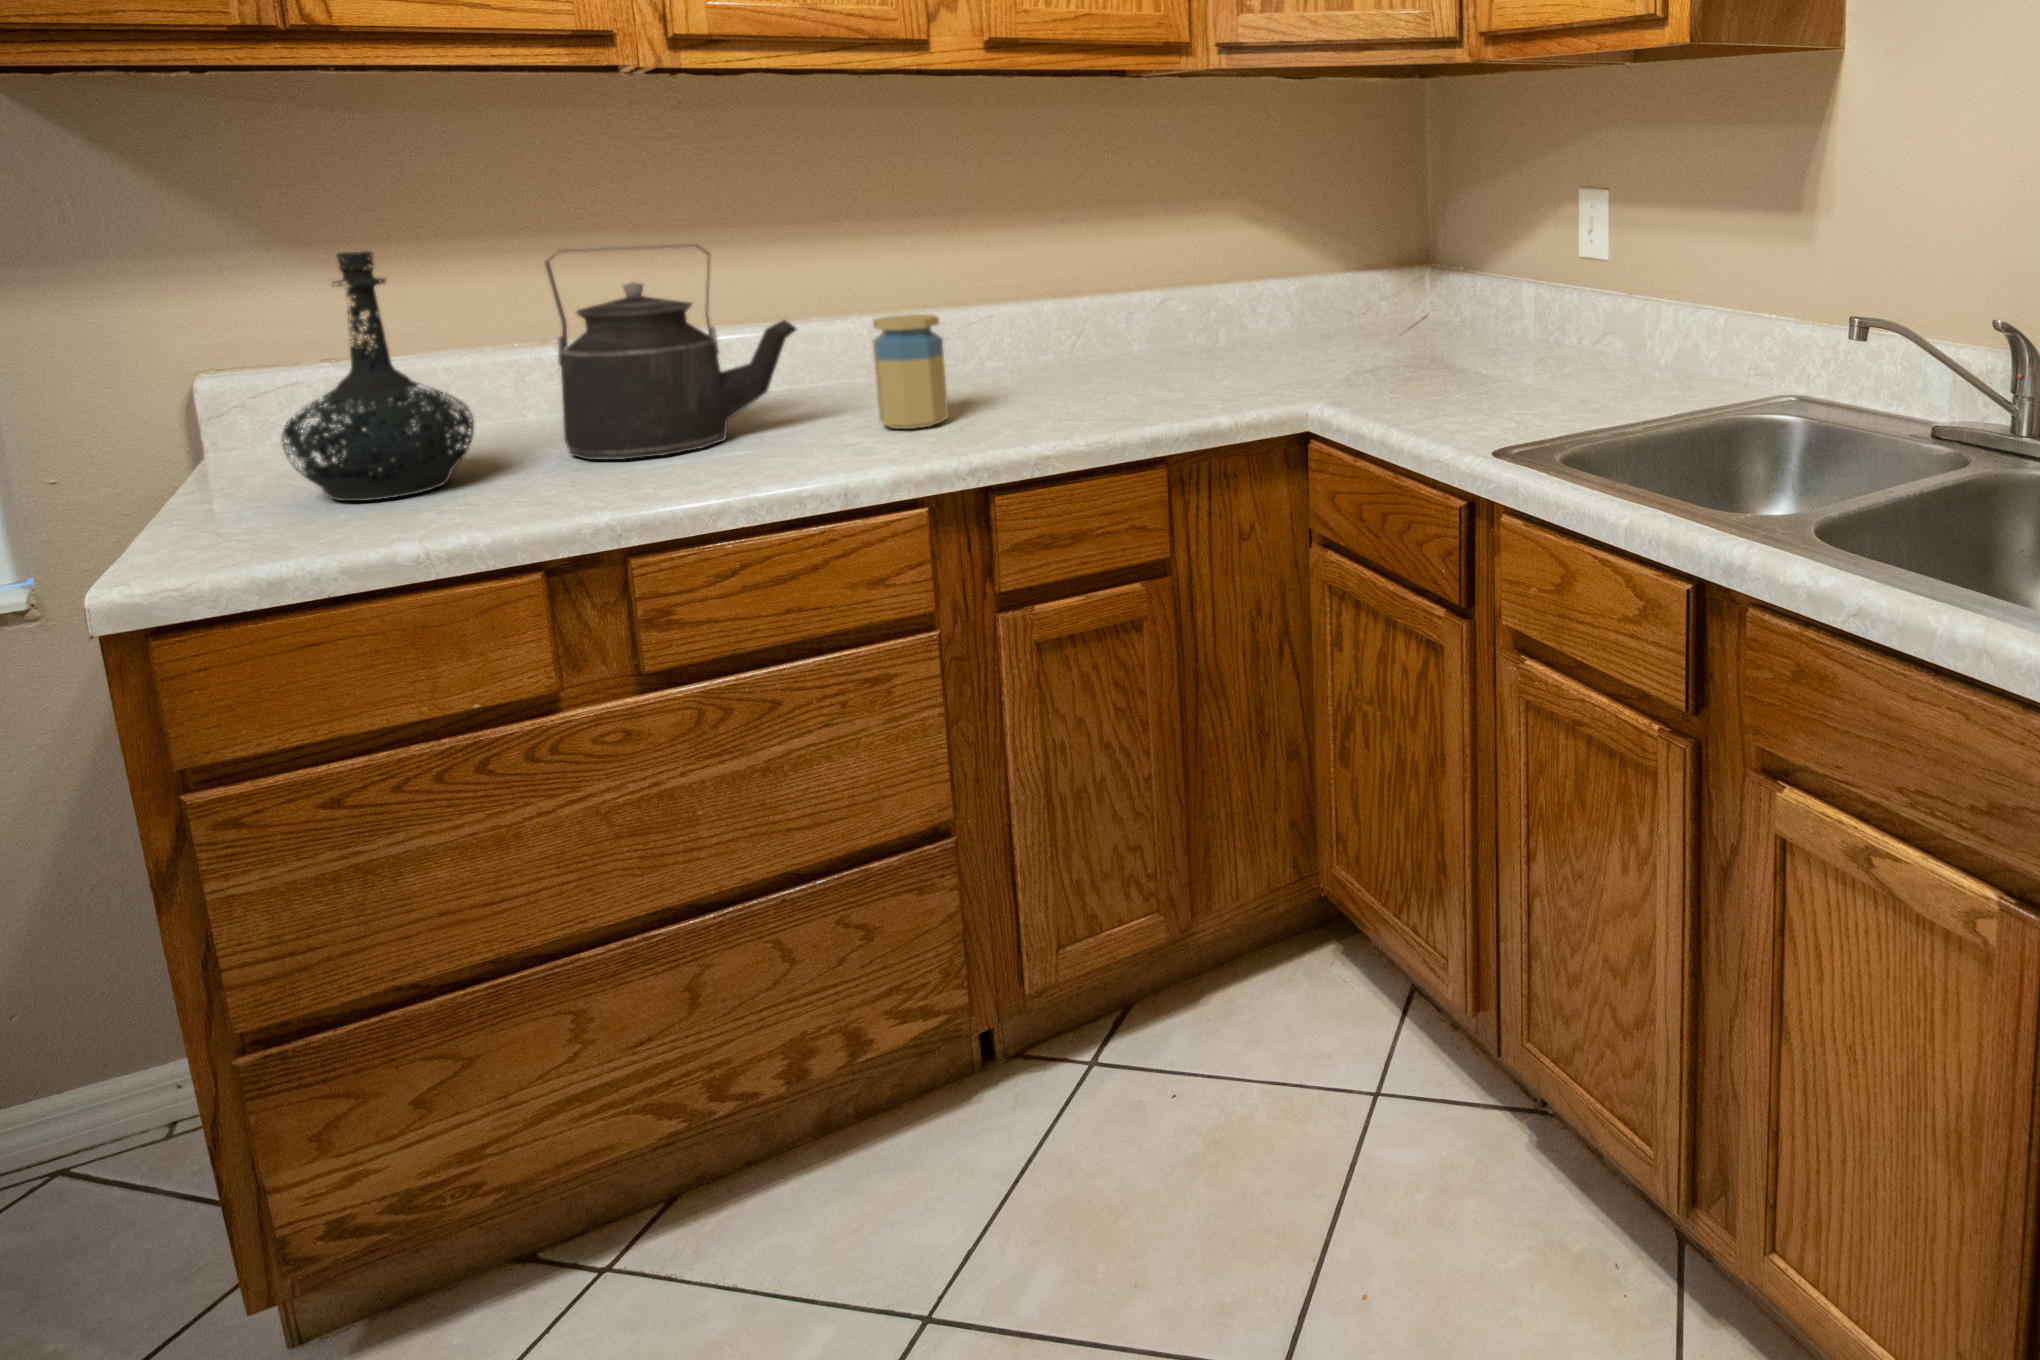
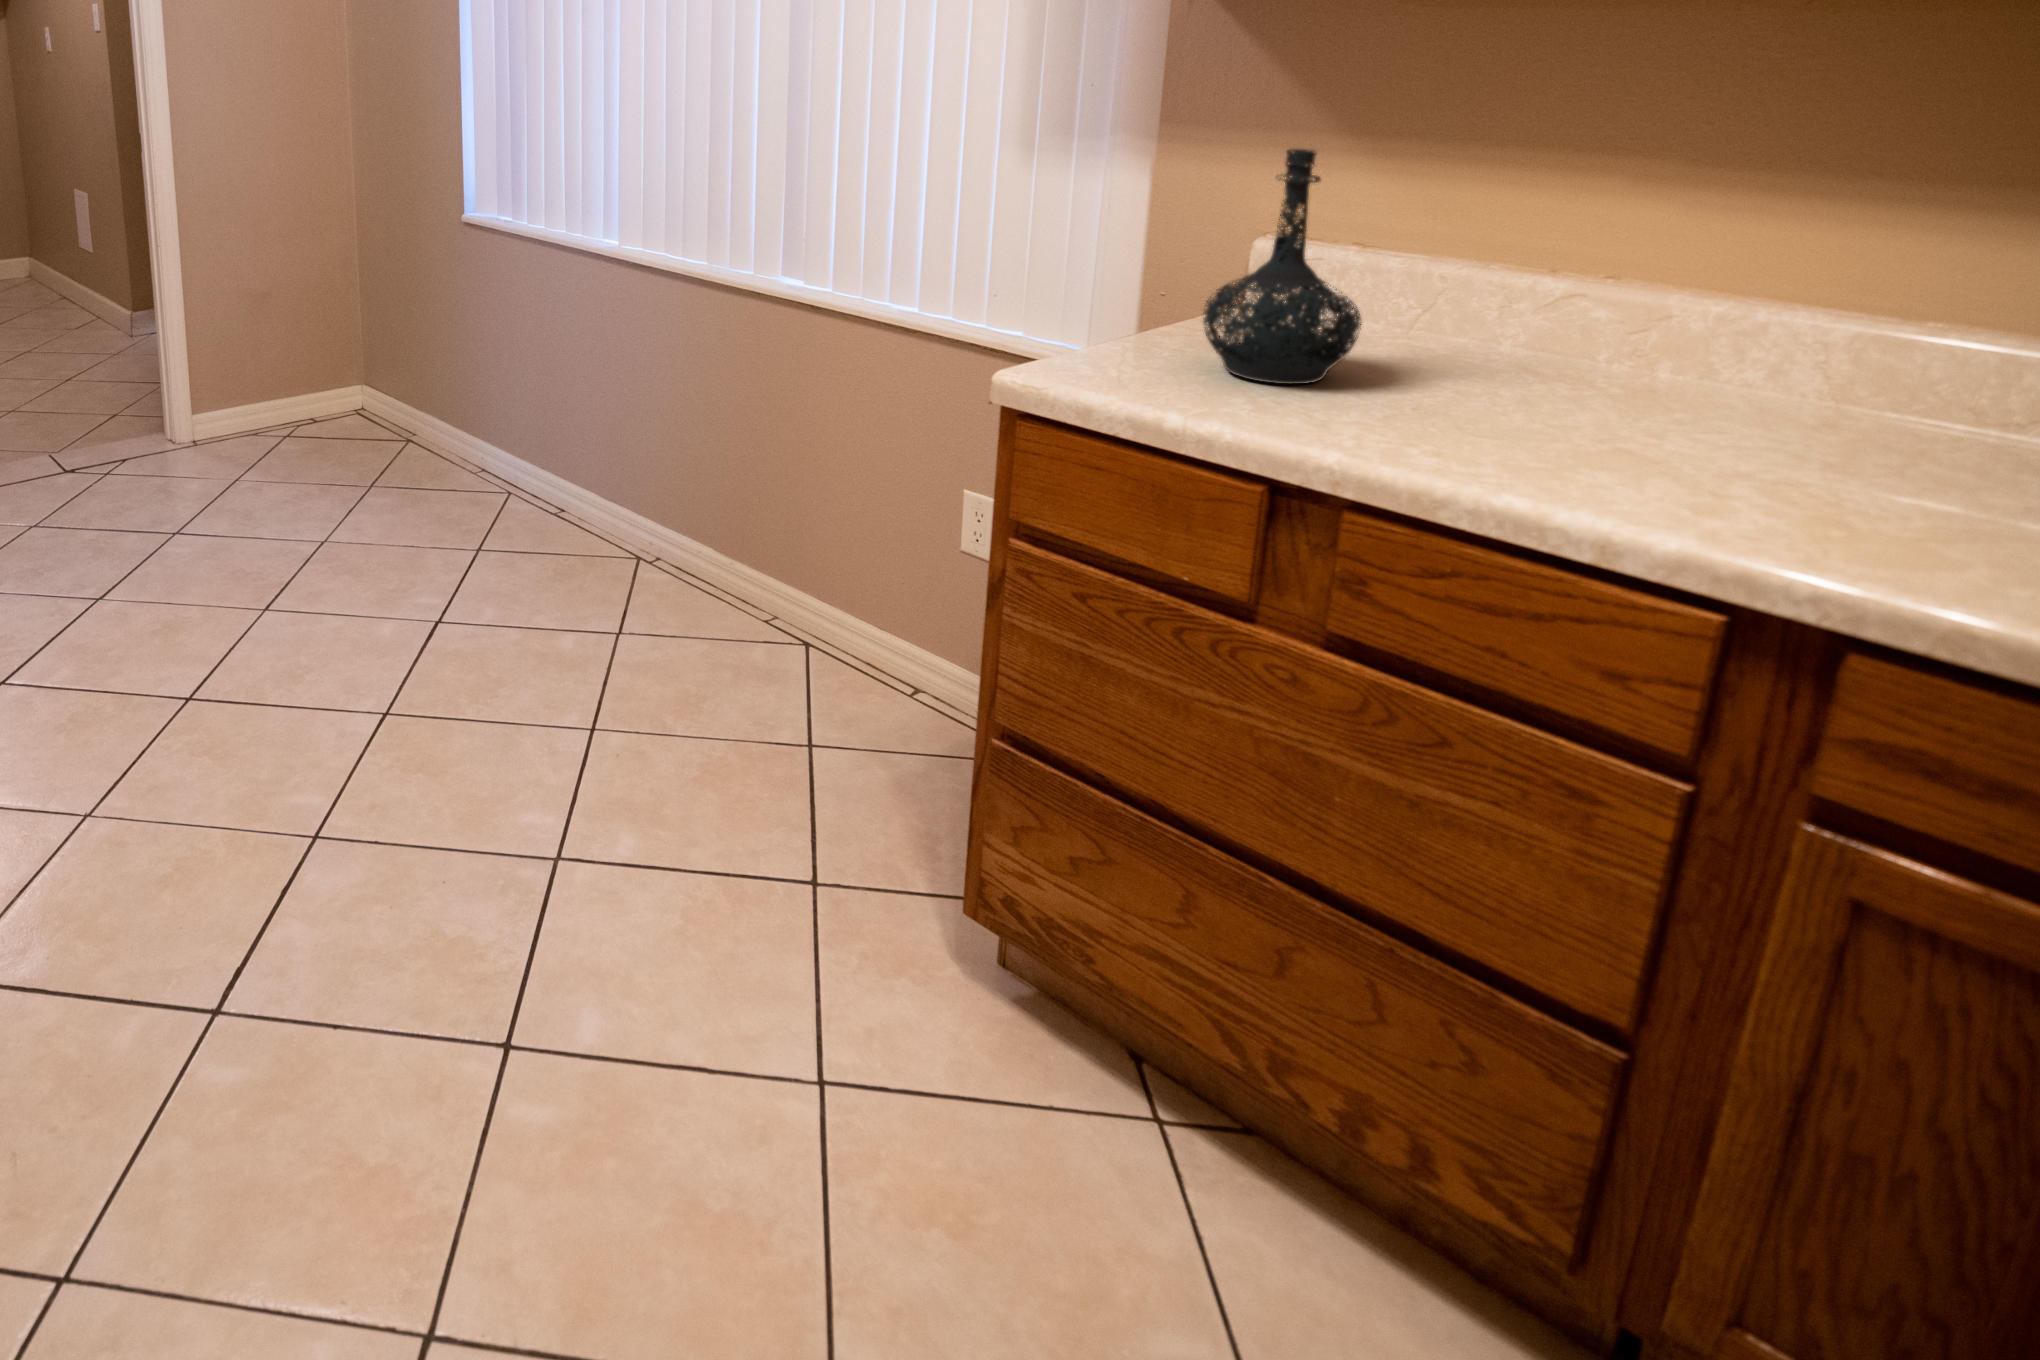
kettle: present [545,244,796,460] -> none [1448,171,1766,434]
jar: present [873,314,949,429] -> none [1817,335,1986,518]

